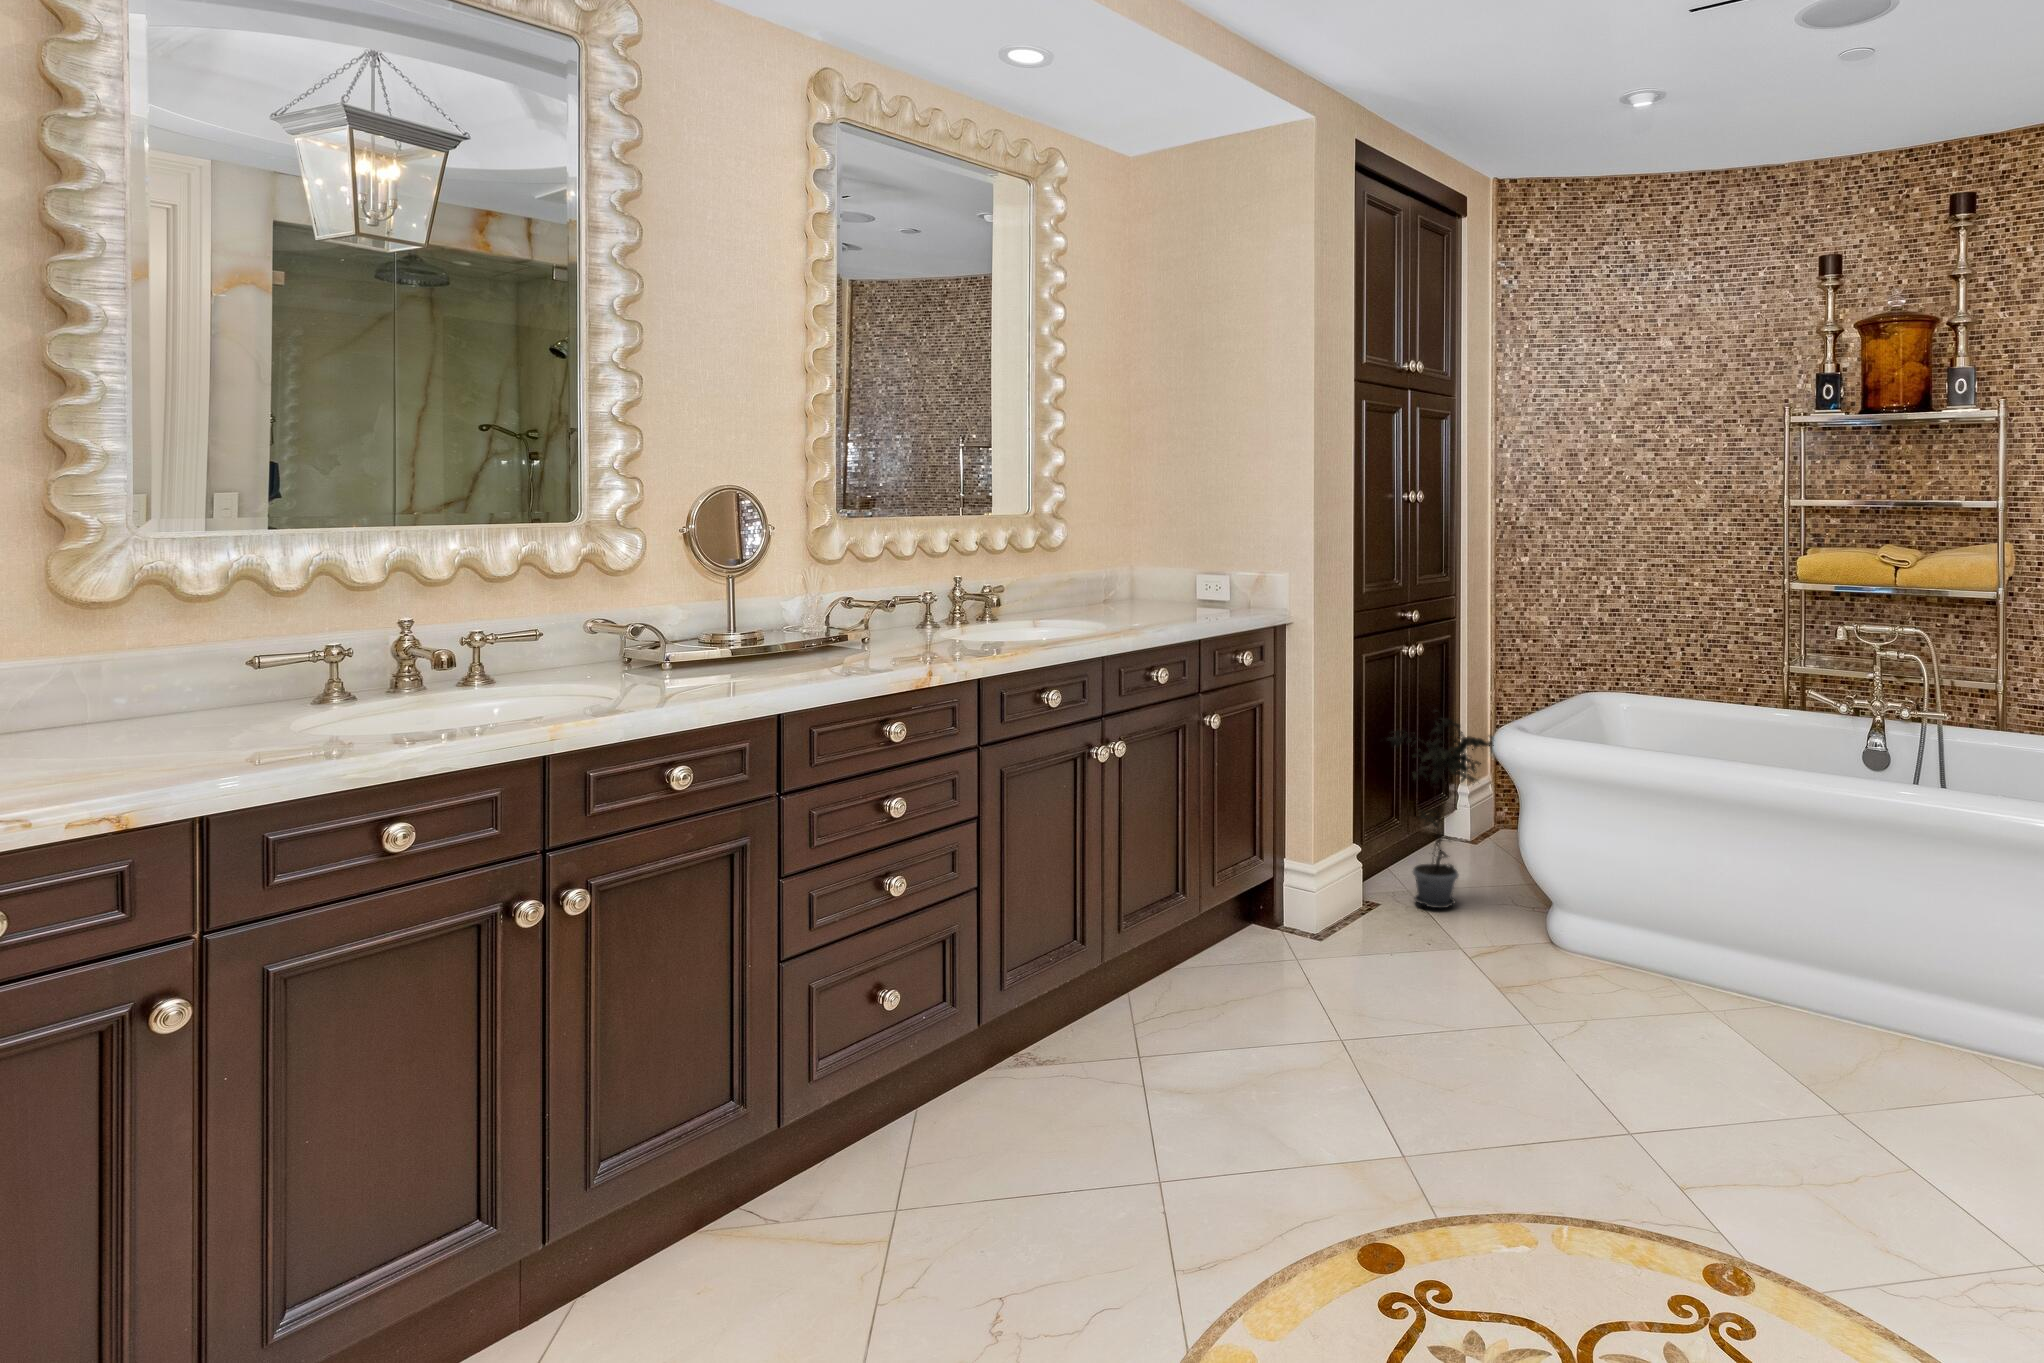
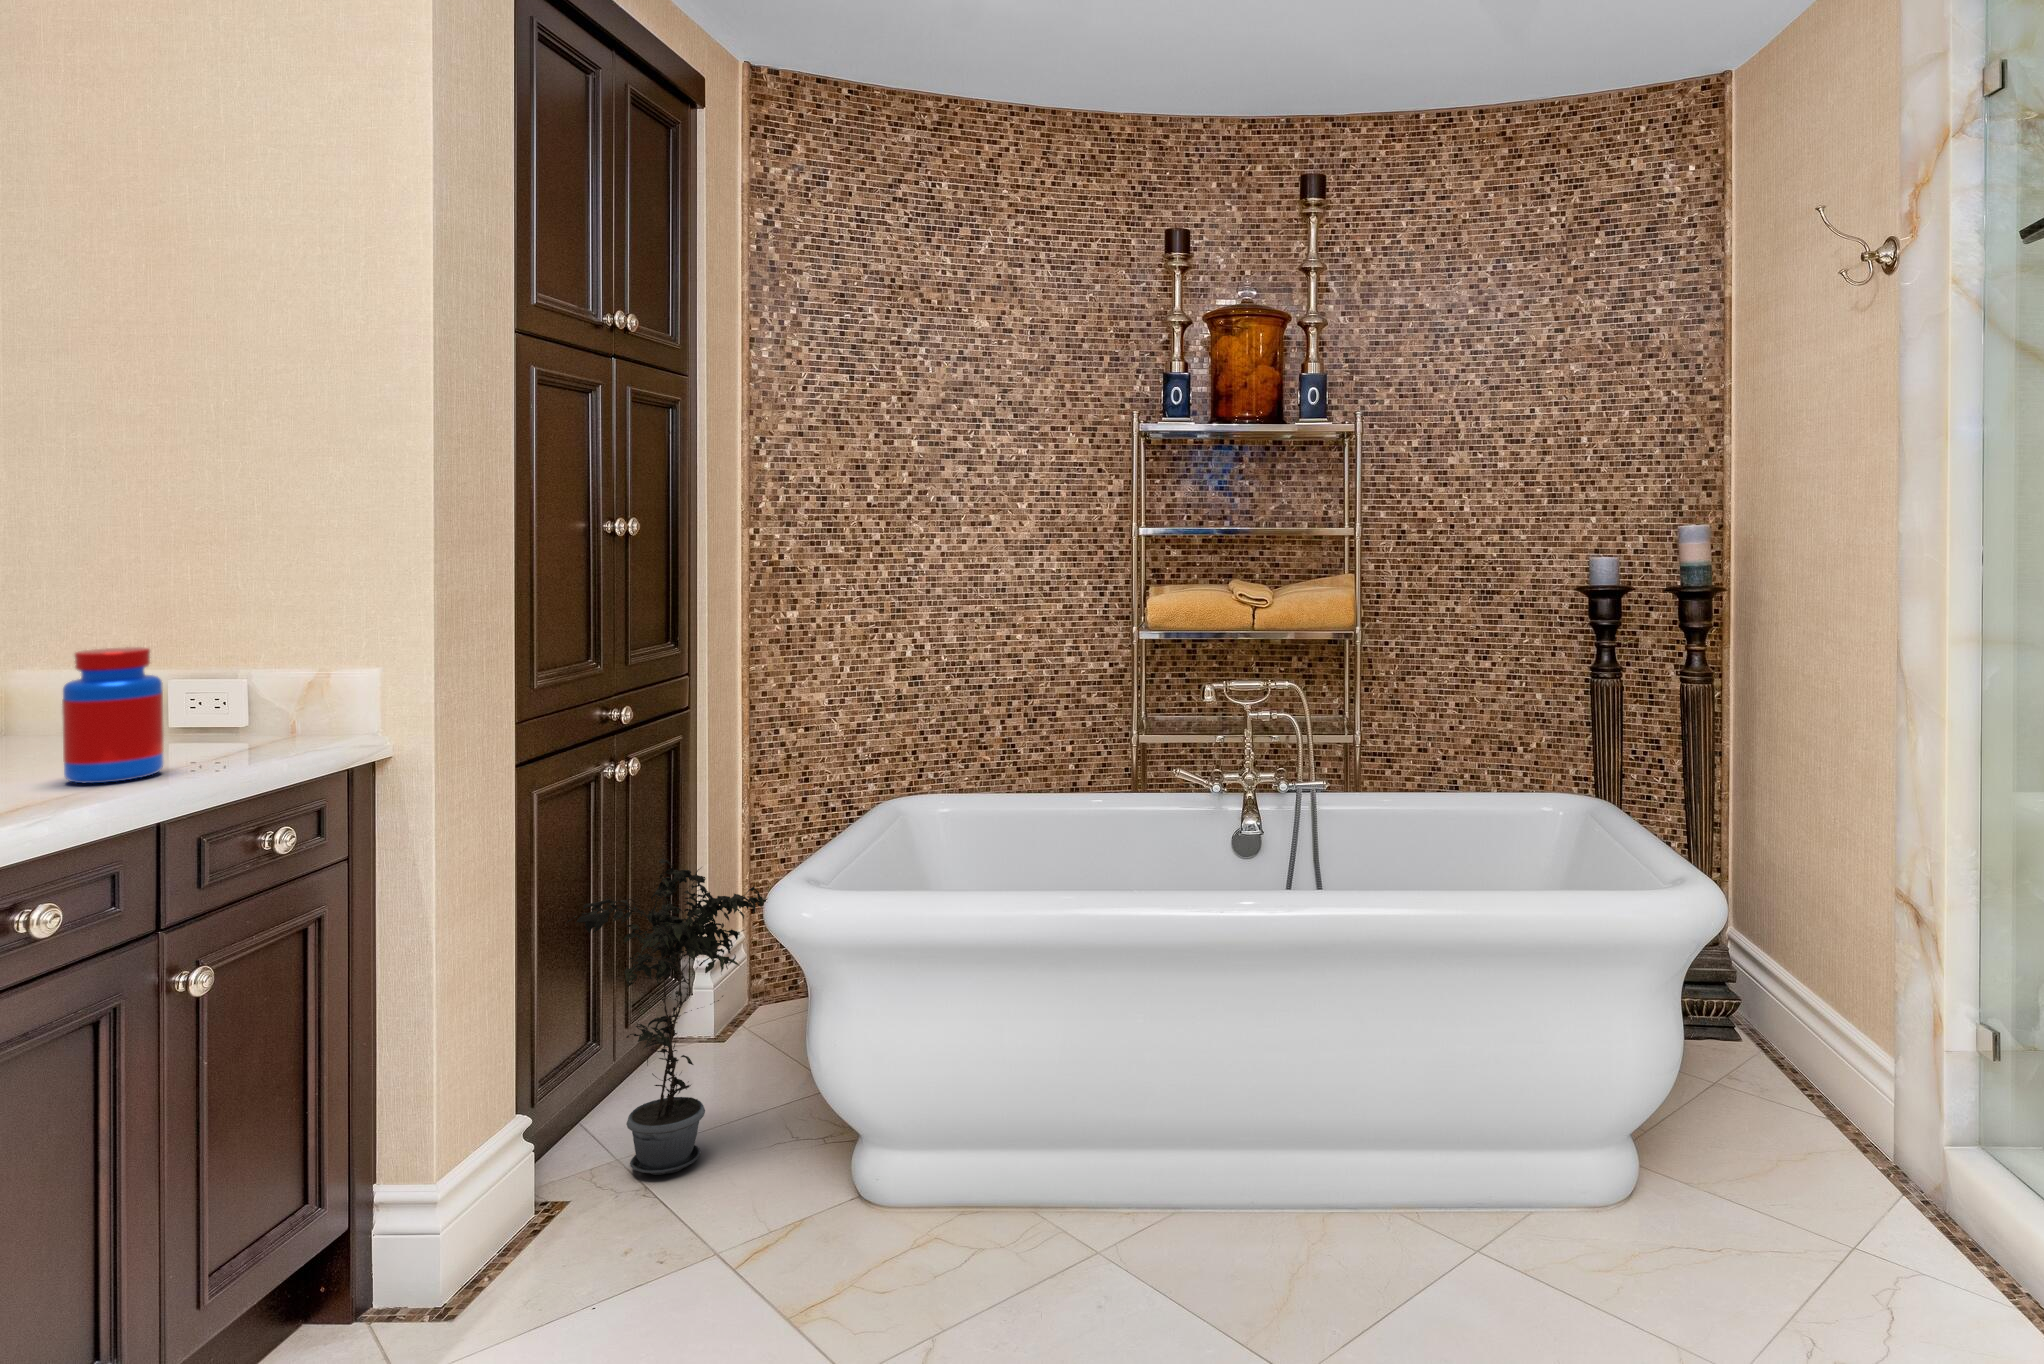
jar: none [1162,552,1199,617] -> present [62,647,164,783]

